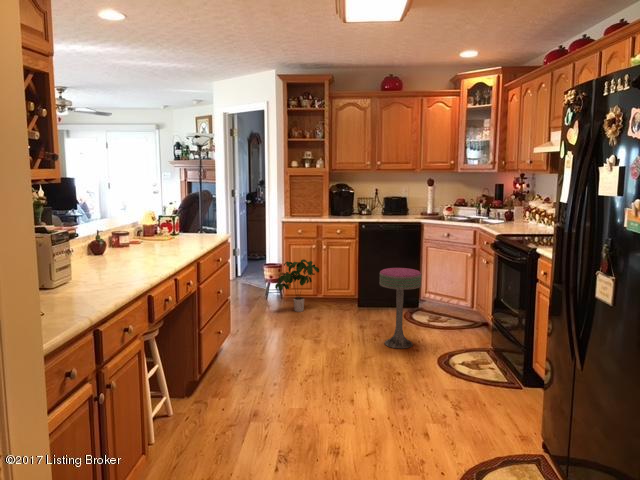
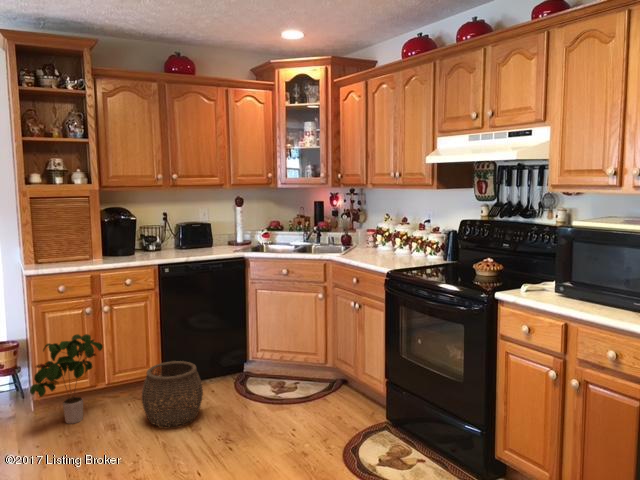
bar stool: present [379,268,422,349] -> none [242,331,304,457]
woven basket: none [333,285,371,324] -> present [142,361,203,427]

